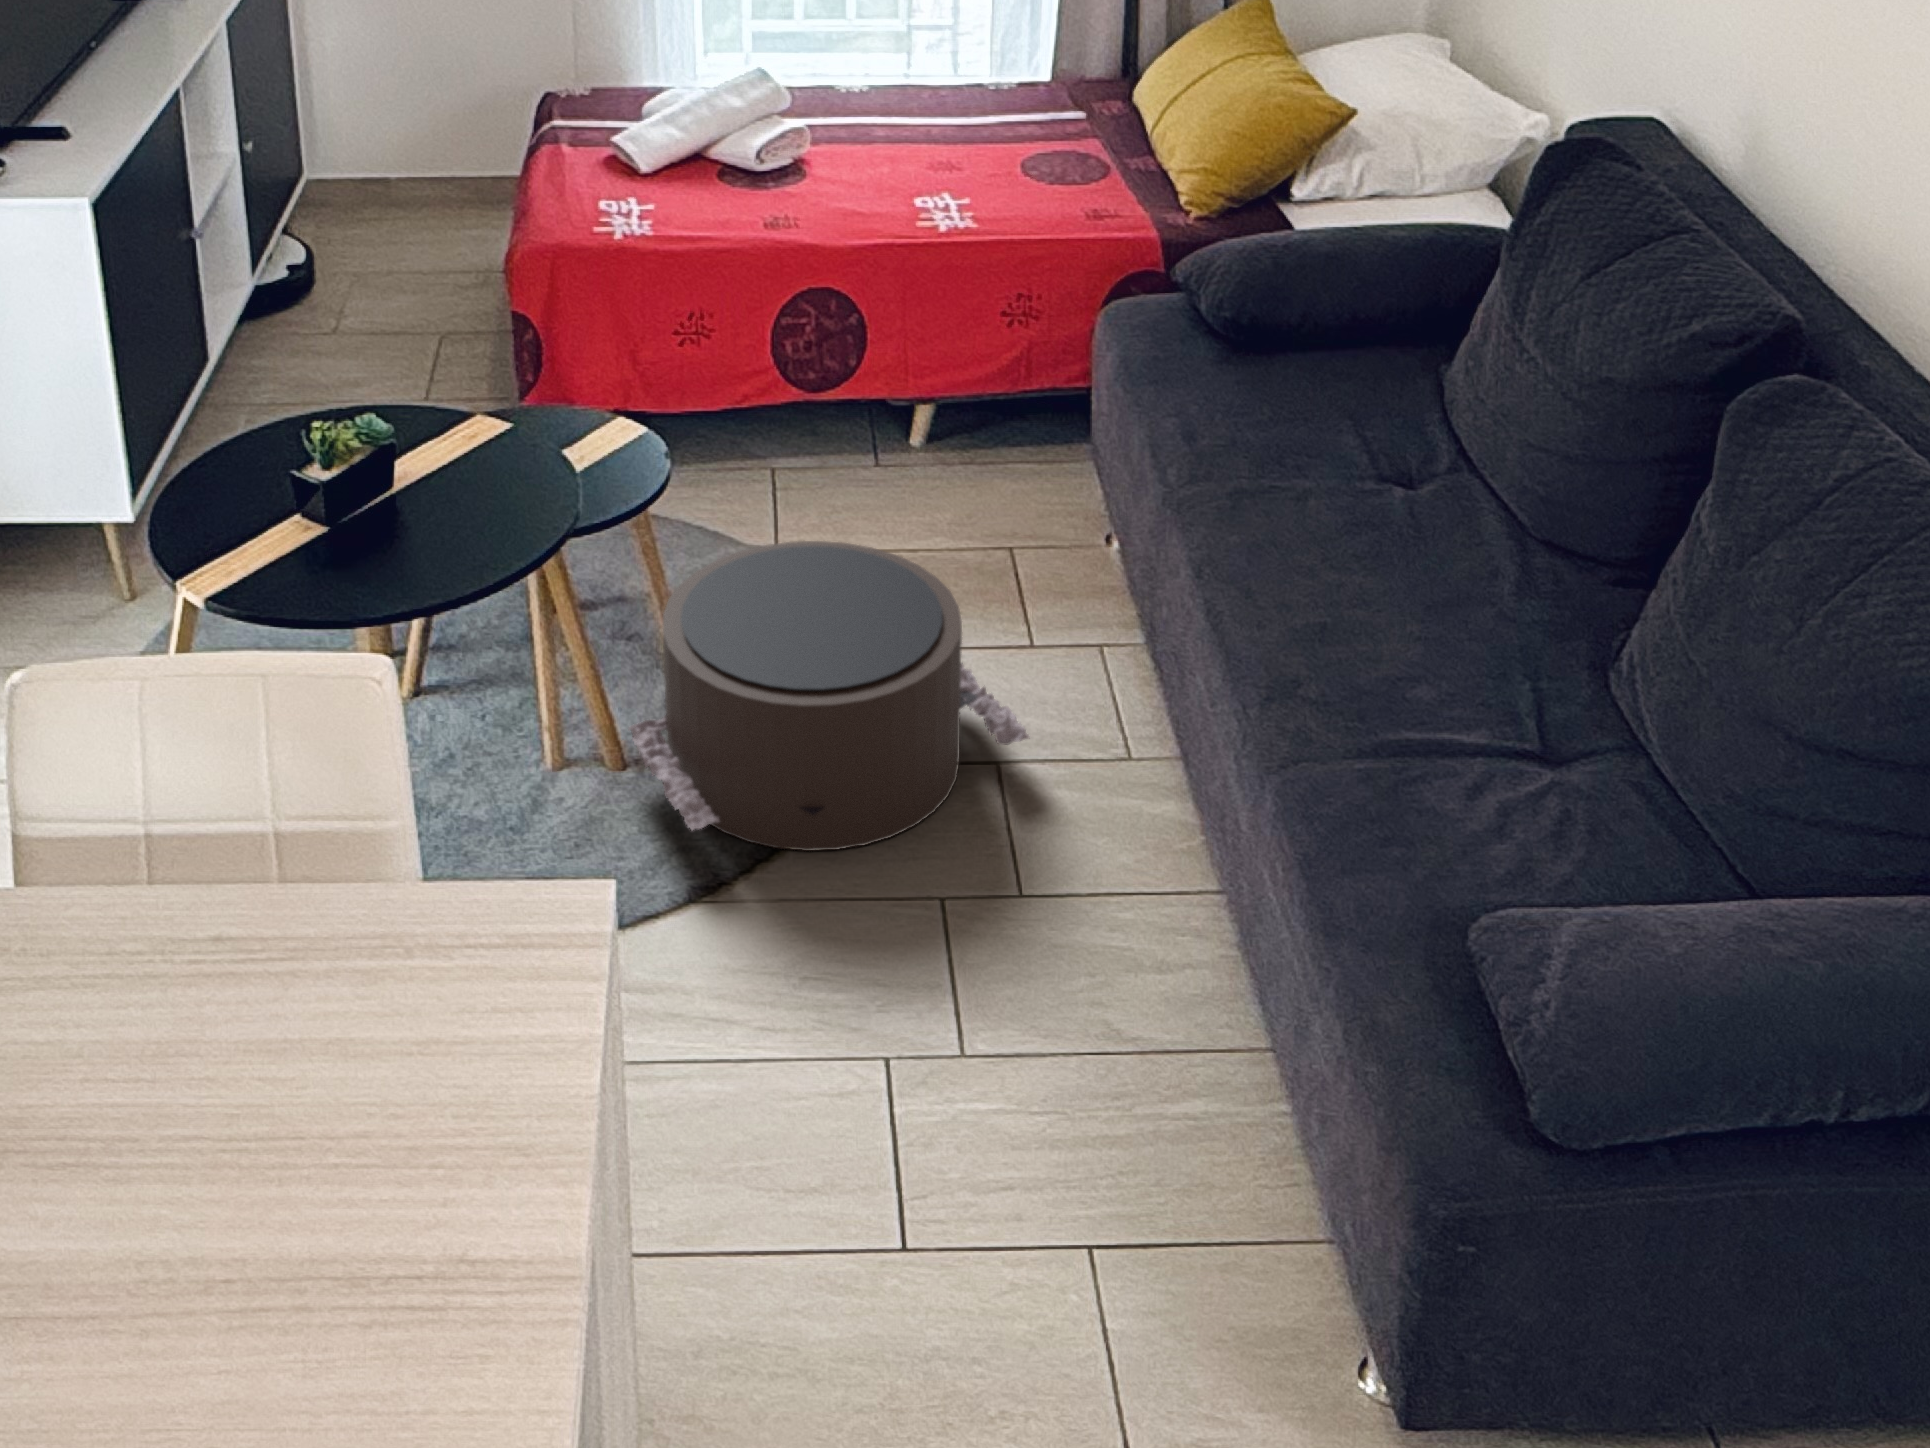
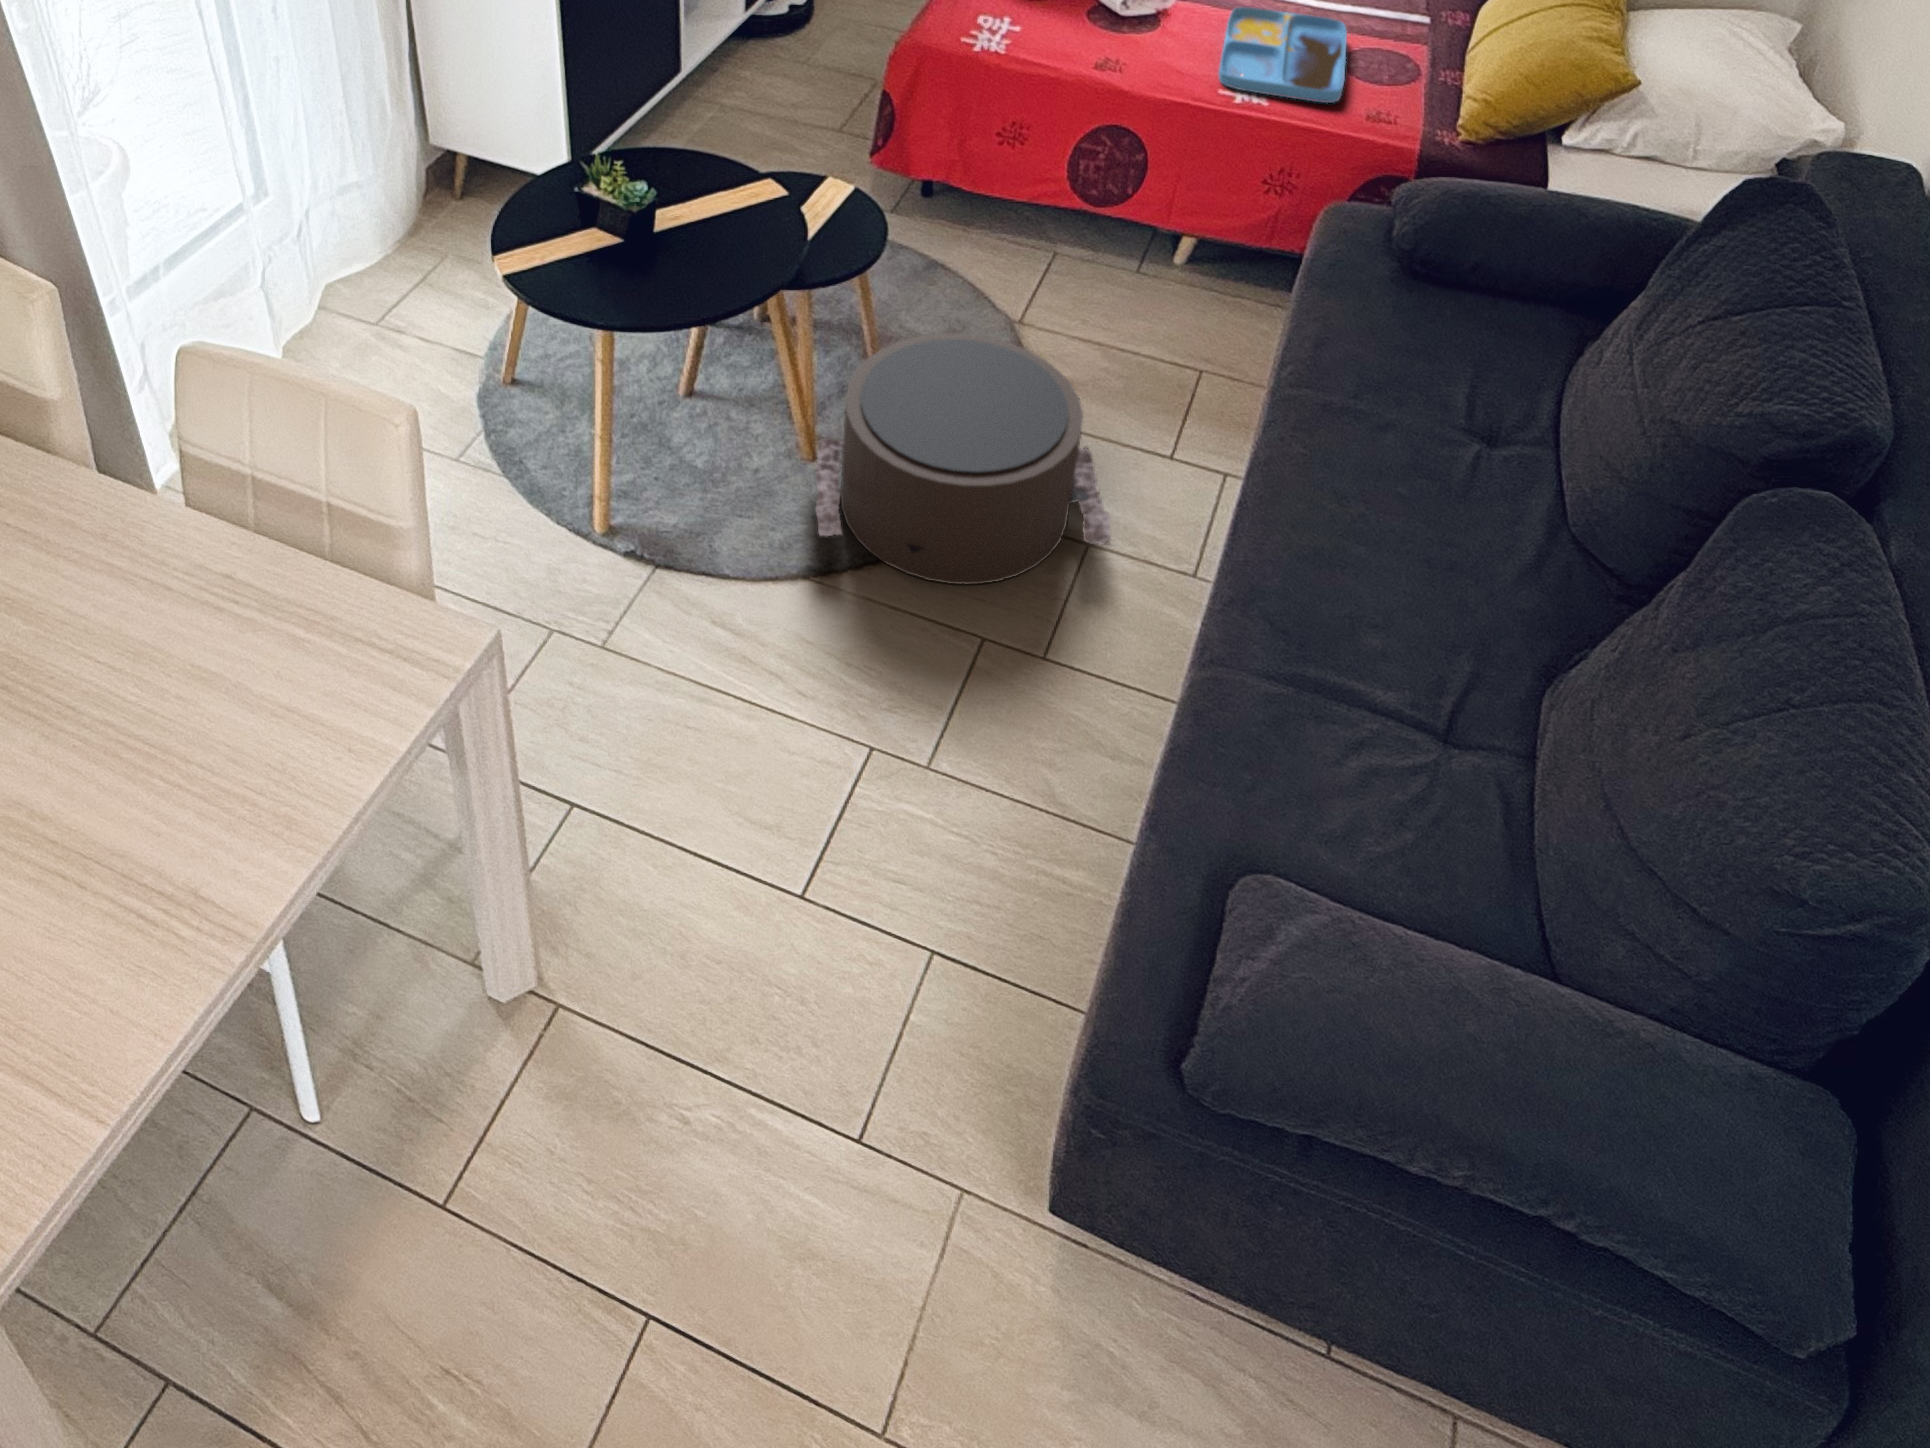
tray: none [883,125,1048,215] -> present [1218,7,1347,103]

